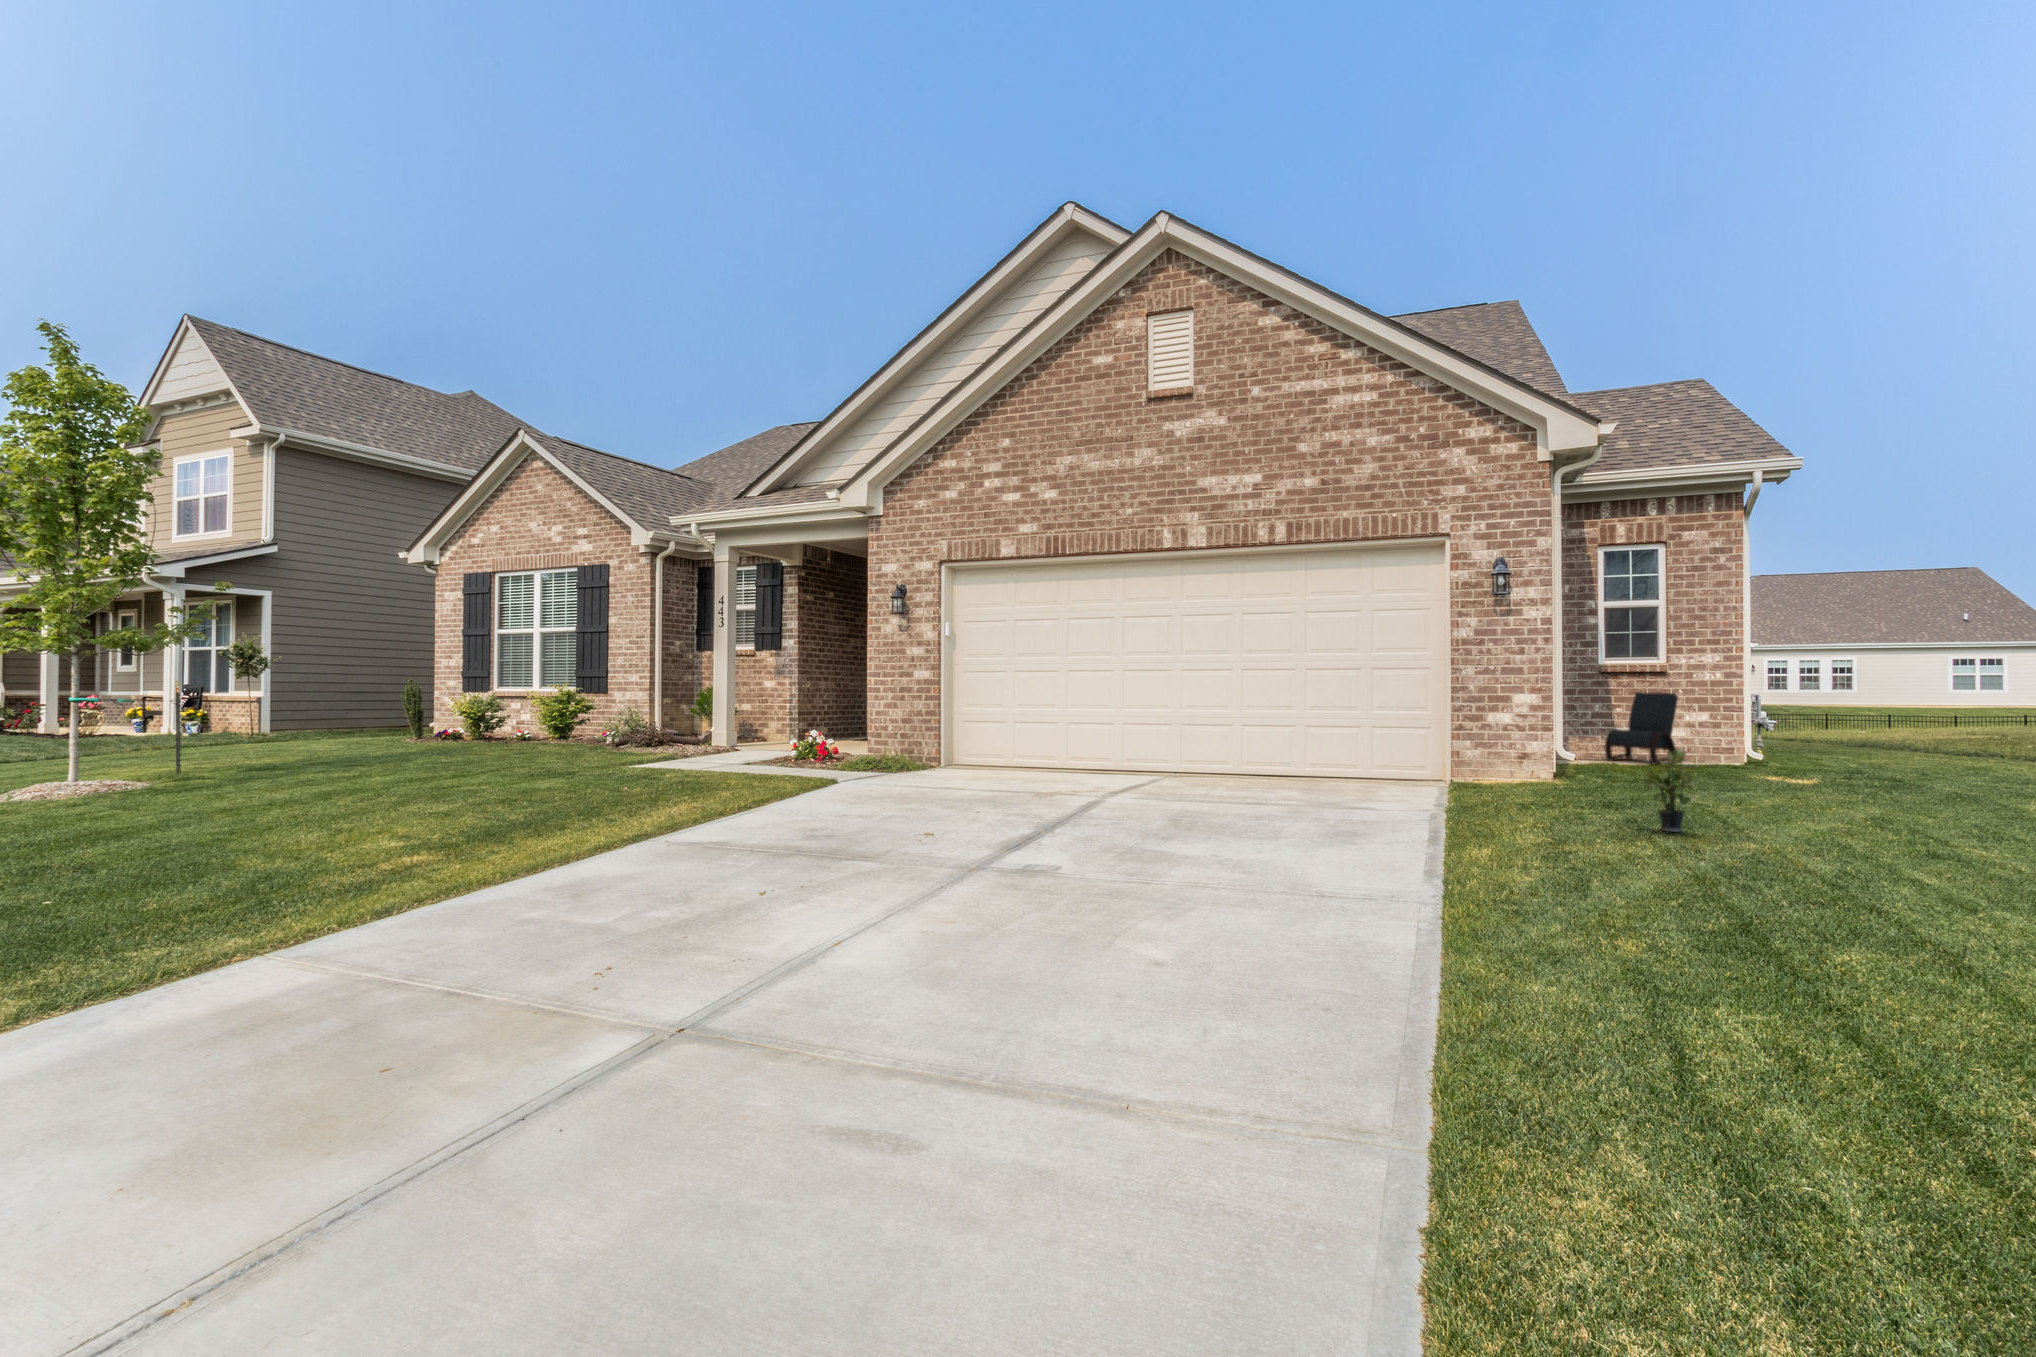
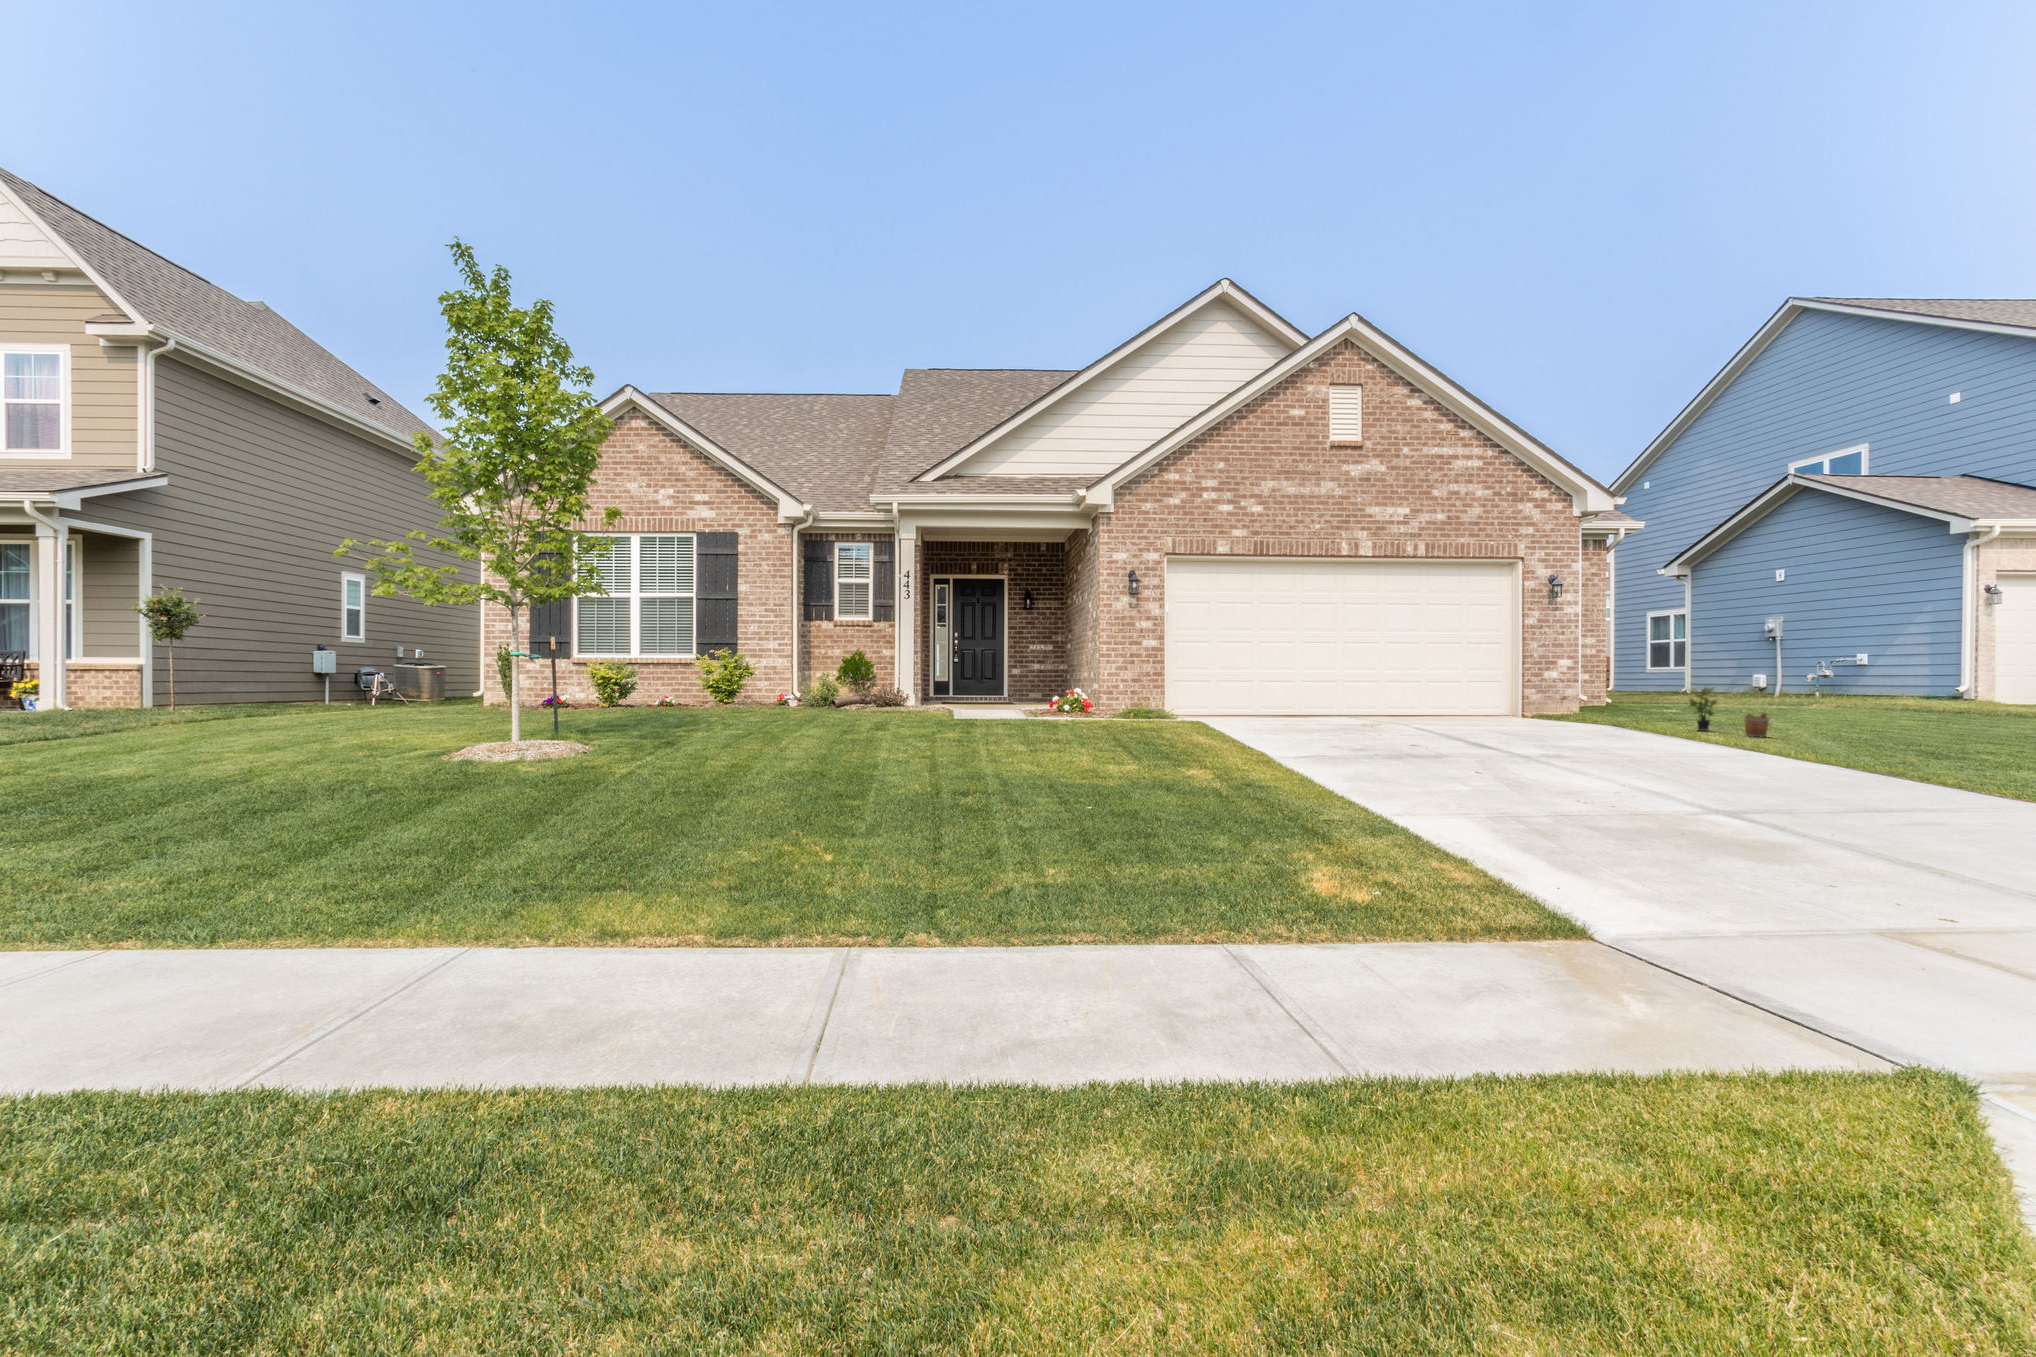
lounge chair: present [1605,692,1678,765] -> none [1533,663,1570,709]
bucket: none [1705,805,1760,855] -> present [1744,713,1771,737]

